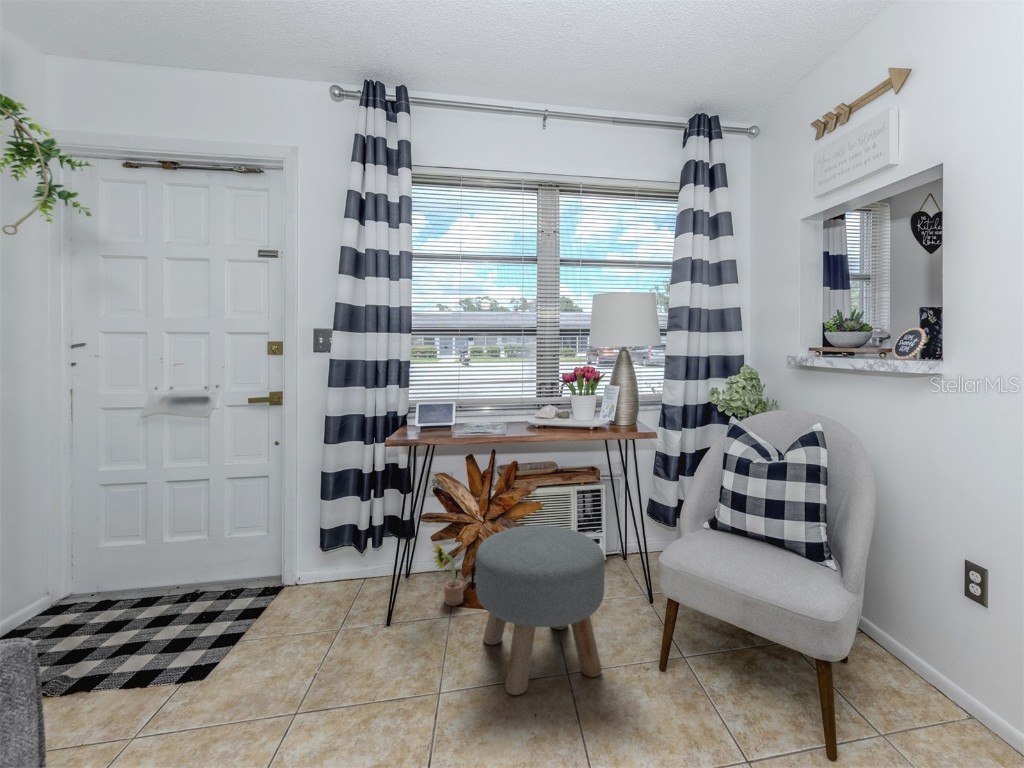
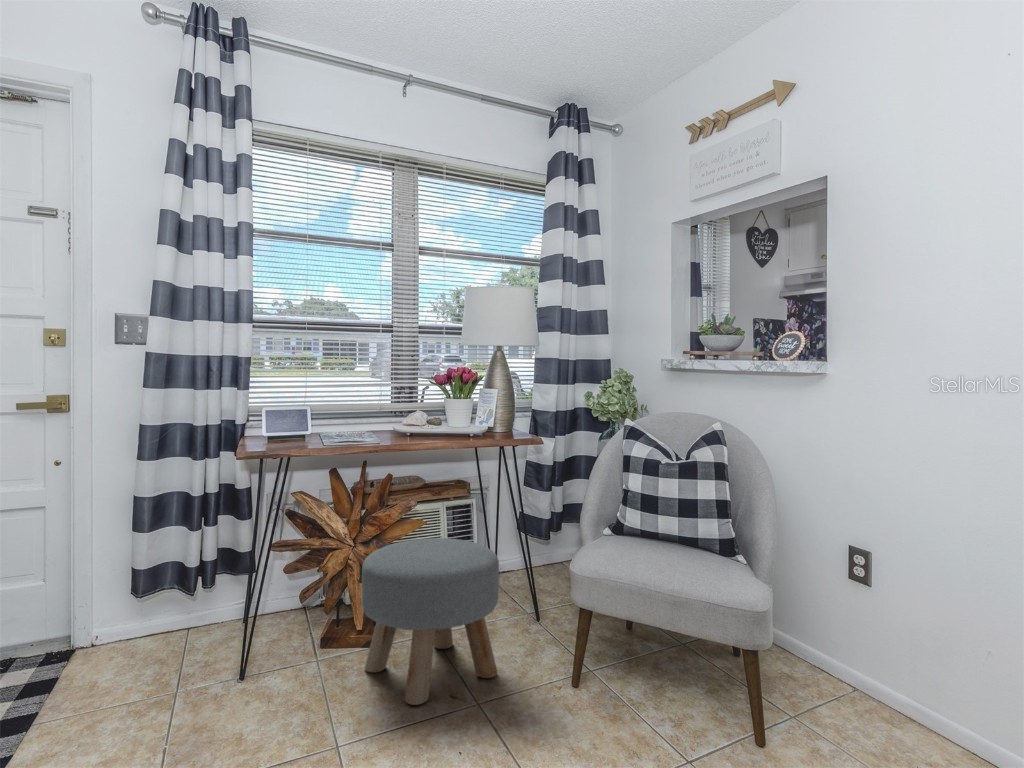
decorative plant: present [434,544,463,605] -> none [286,574,326,647]

